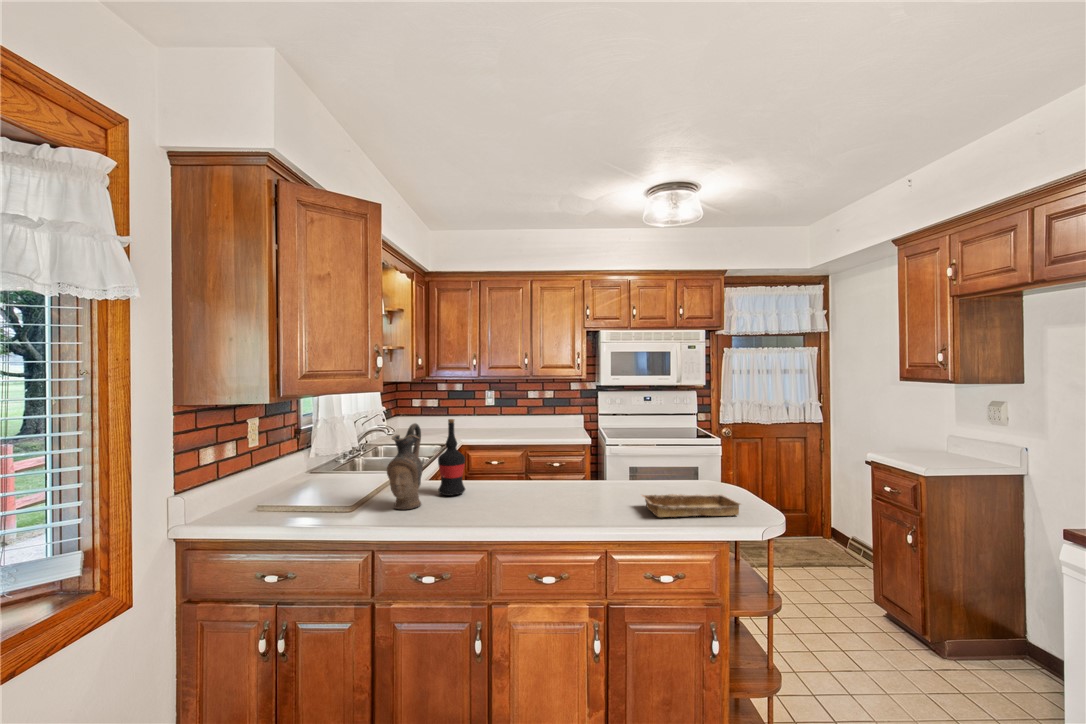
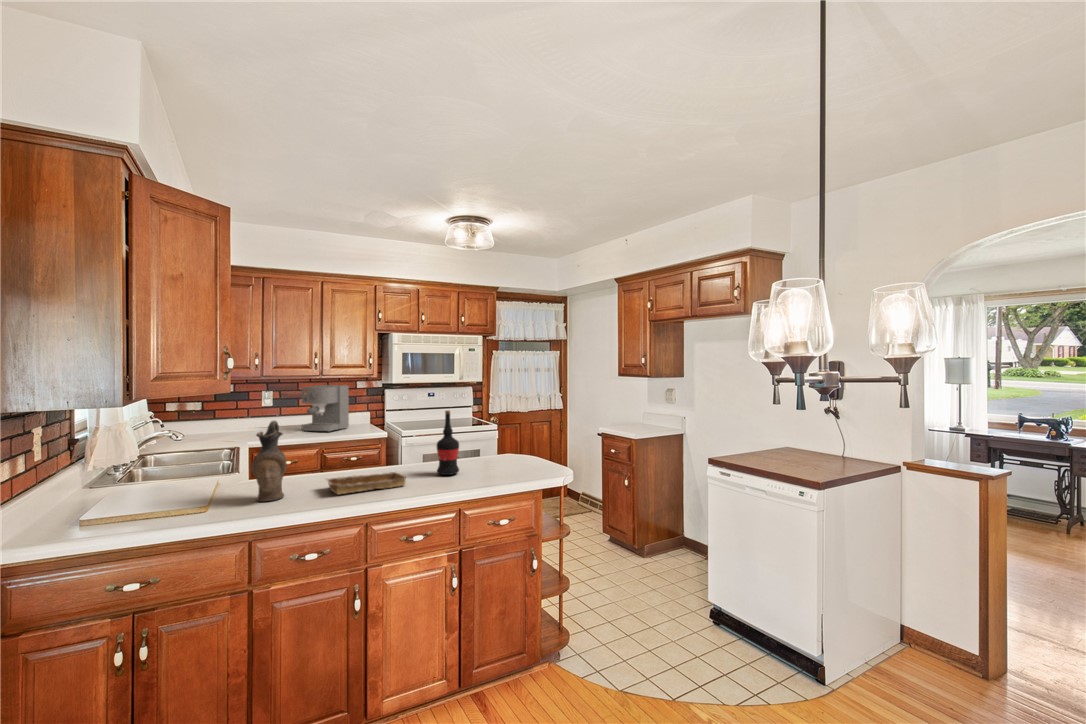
coffee maker: none [514,386,559,434] -> present [301,385,349,432]
wine bottle: present [438,419,465,495] -> present [437,410,459,475]
tray: present [642,494,741,517] -> present [326,472,406,494]

